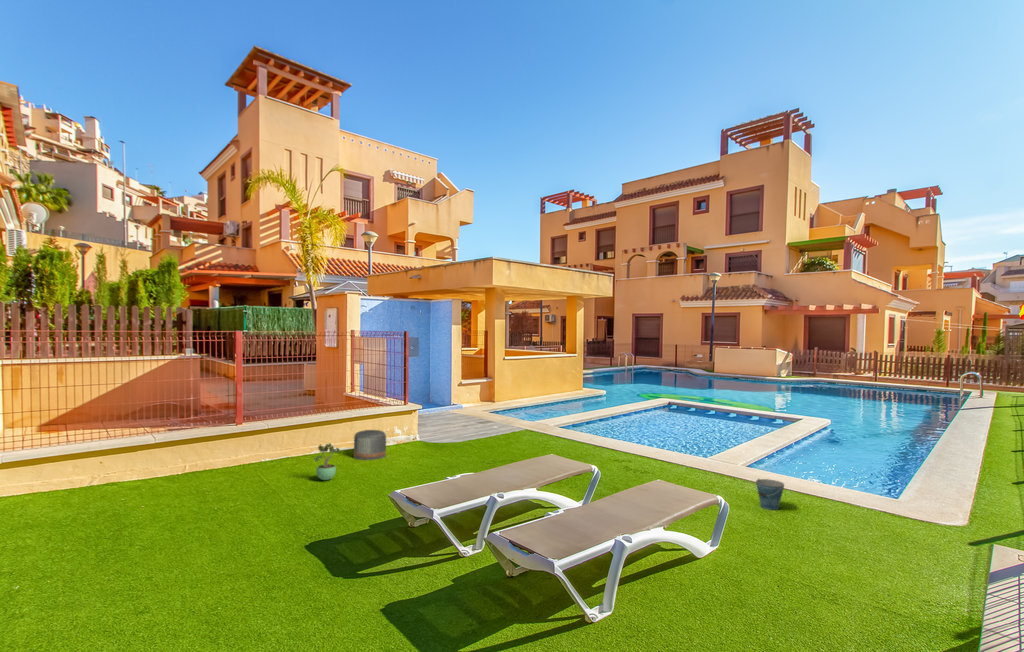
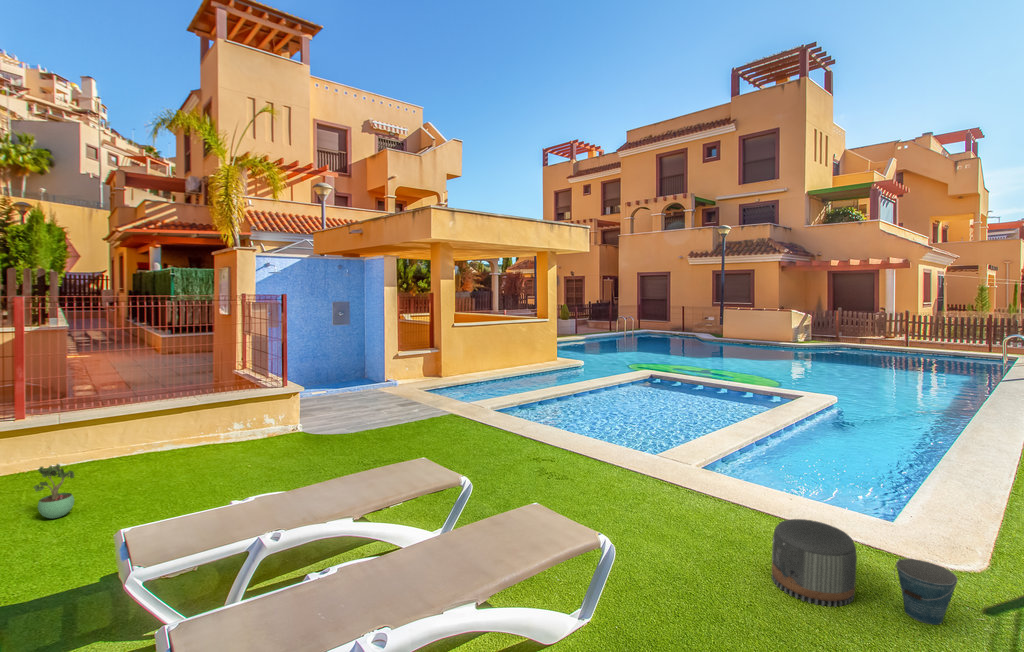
pouf: present [354,430,386,460] -> present [772,519,857,607]
bucket: present [756,479,784,510] -> present [894,558,958,625]

